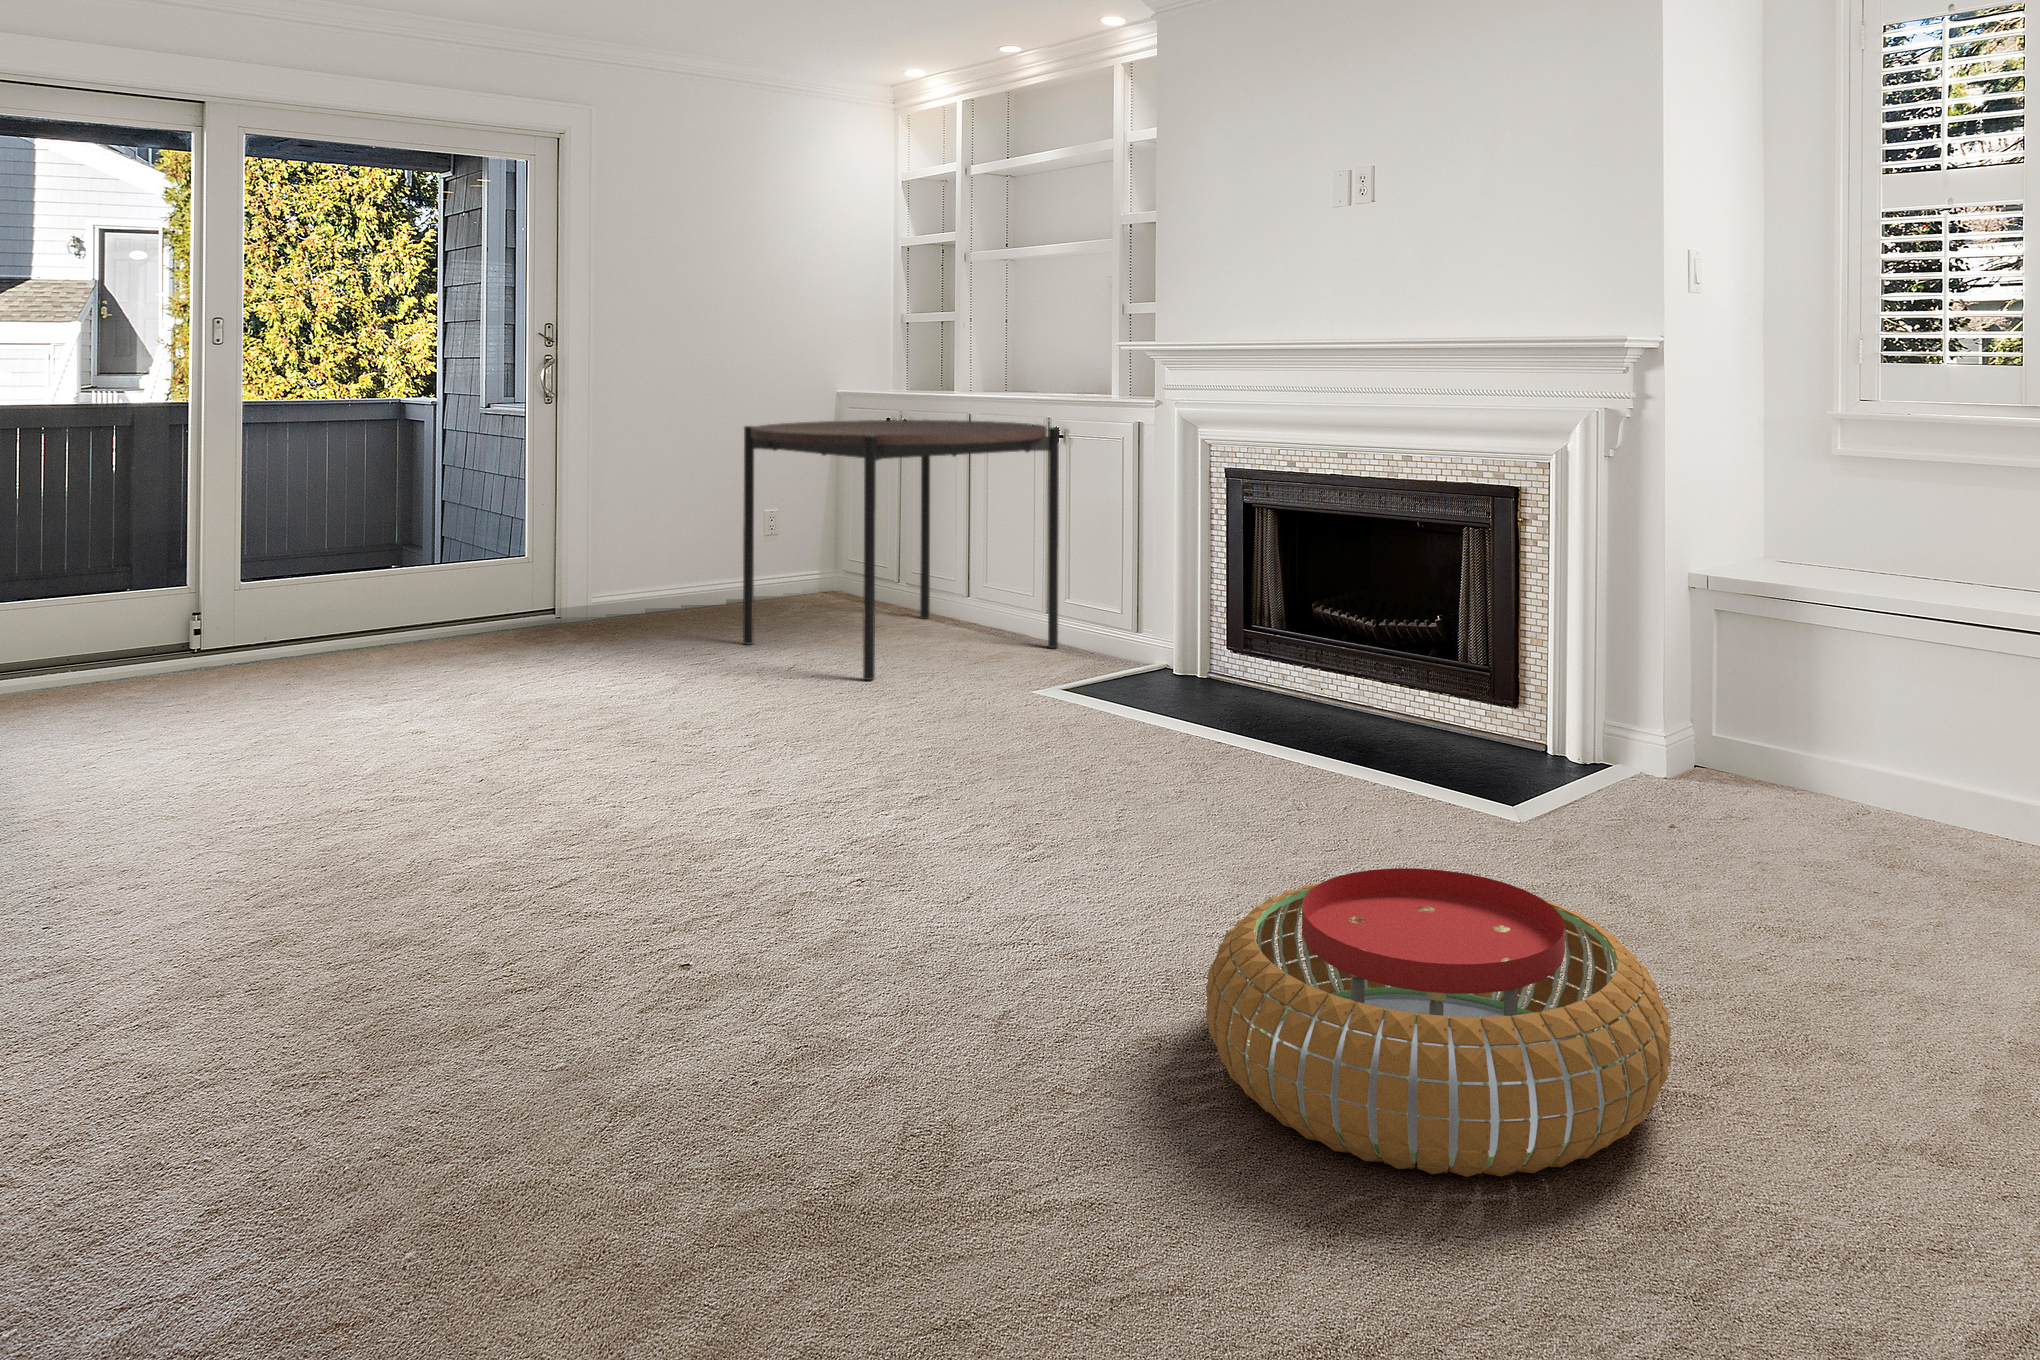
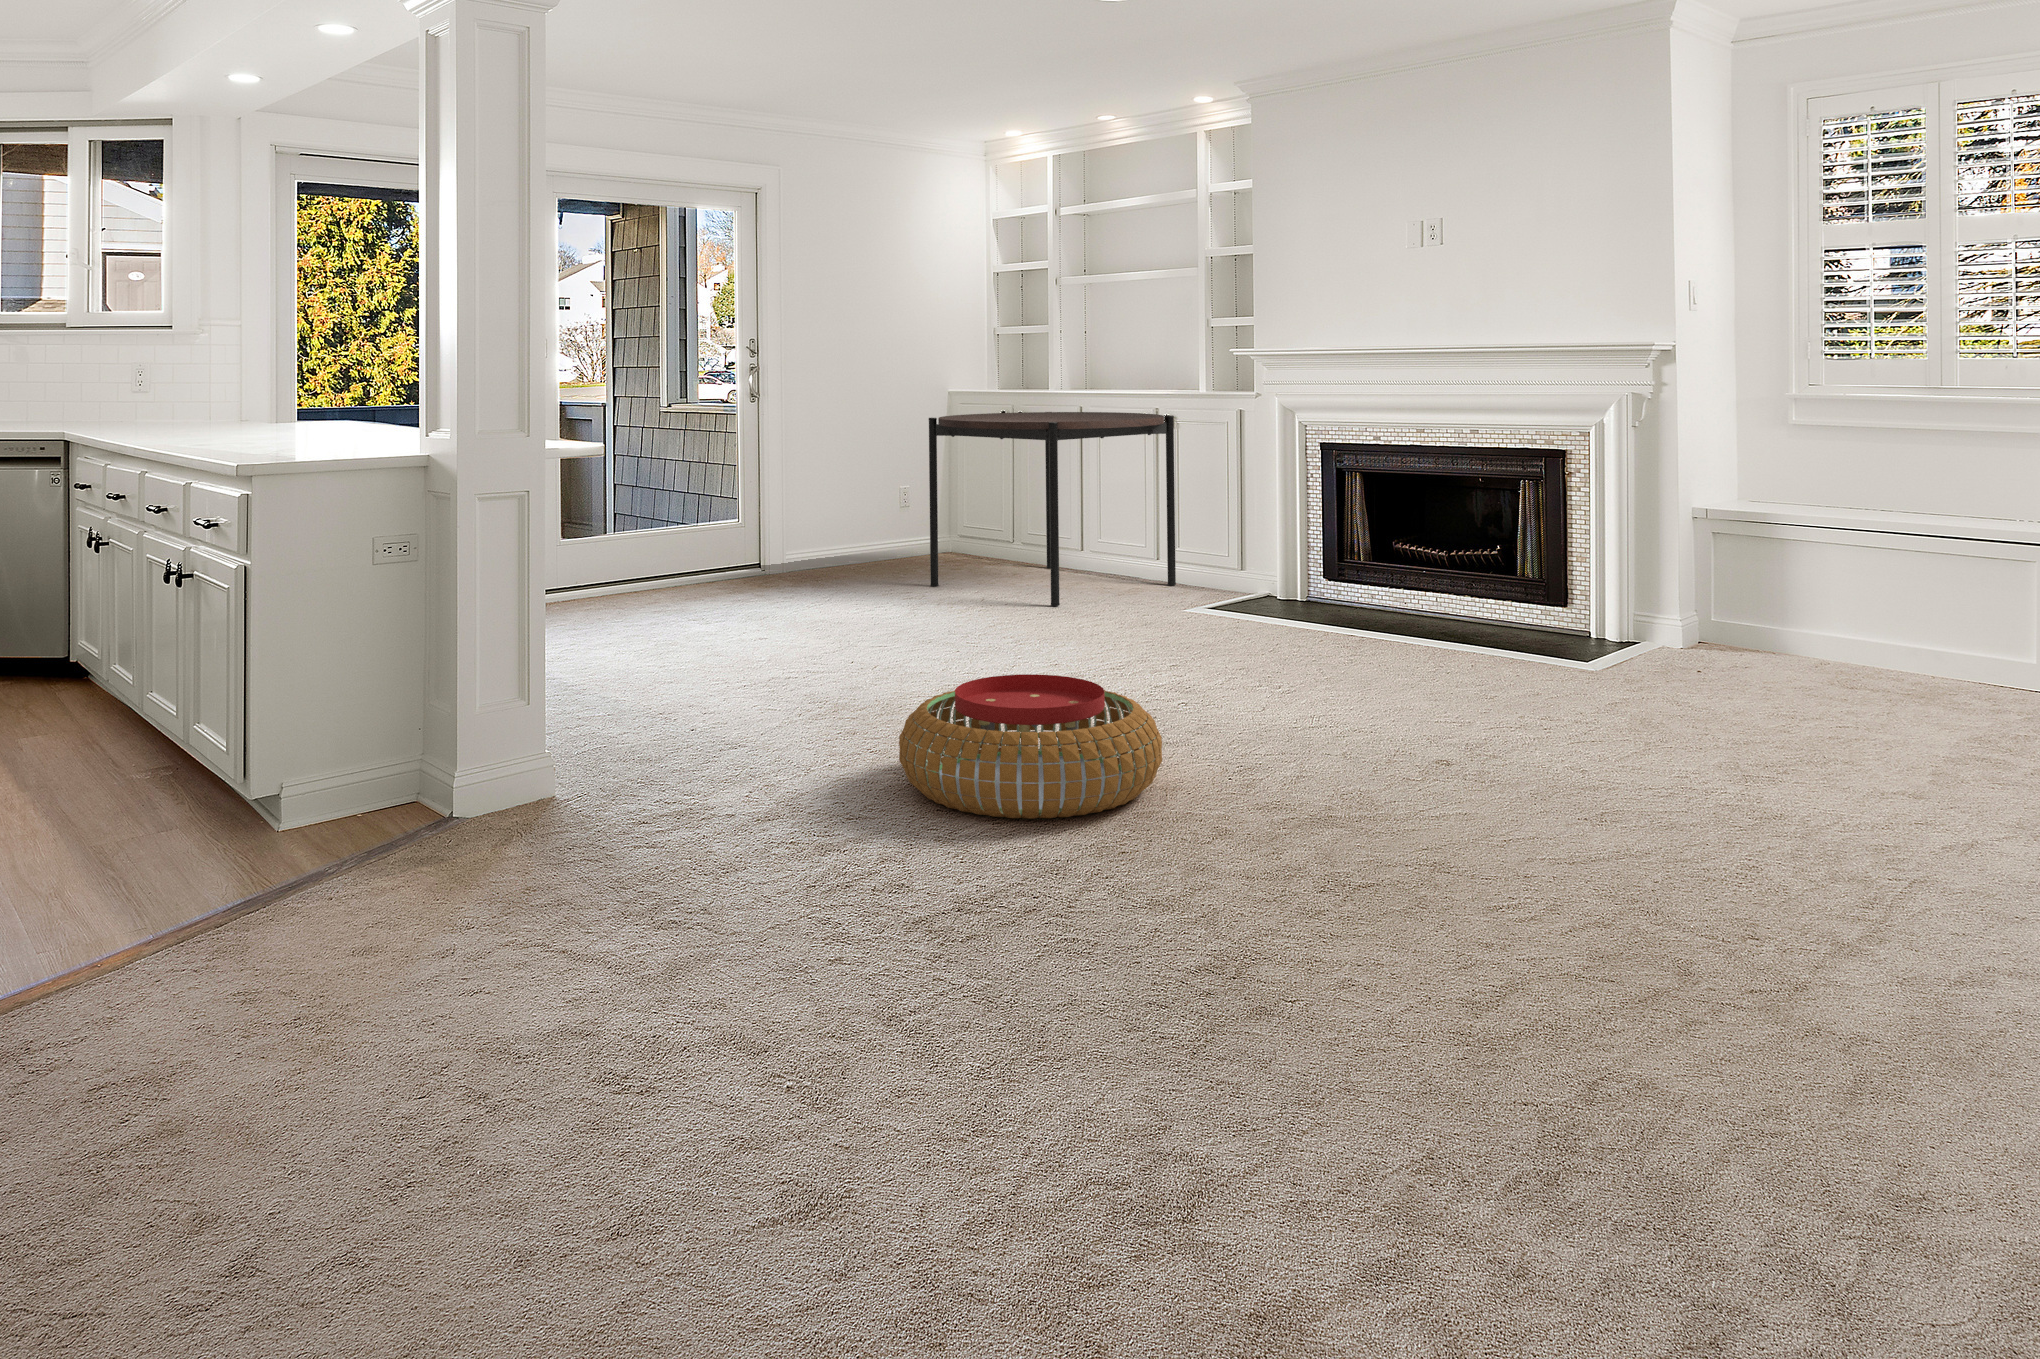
pouf: present [1206,868,1671,1177] -> present [899,674,1162,819]

